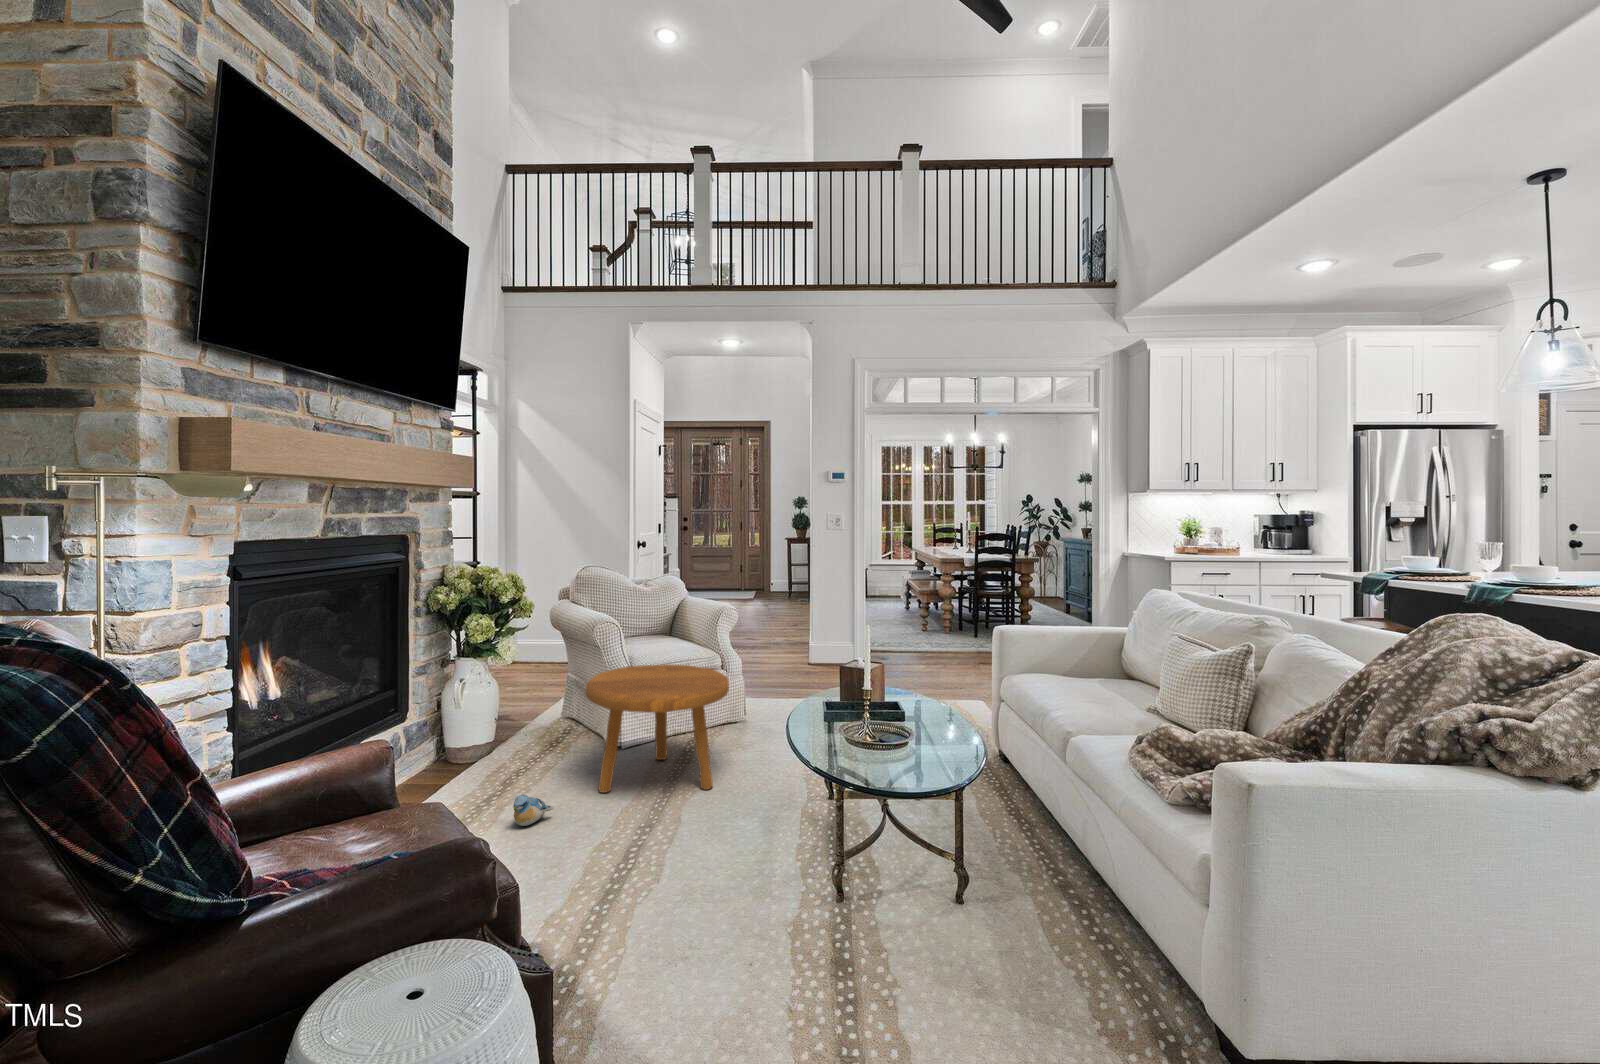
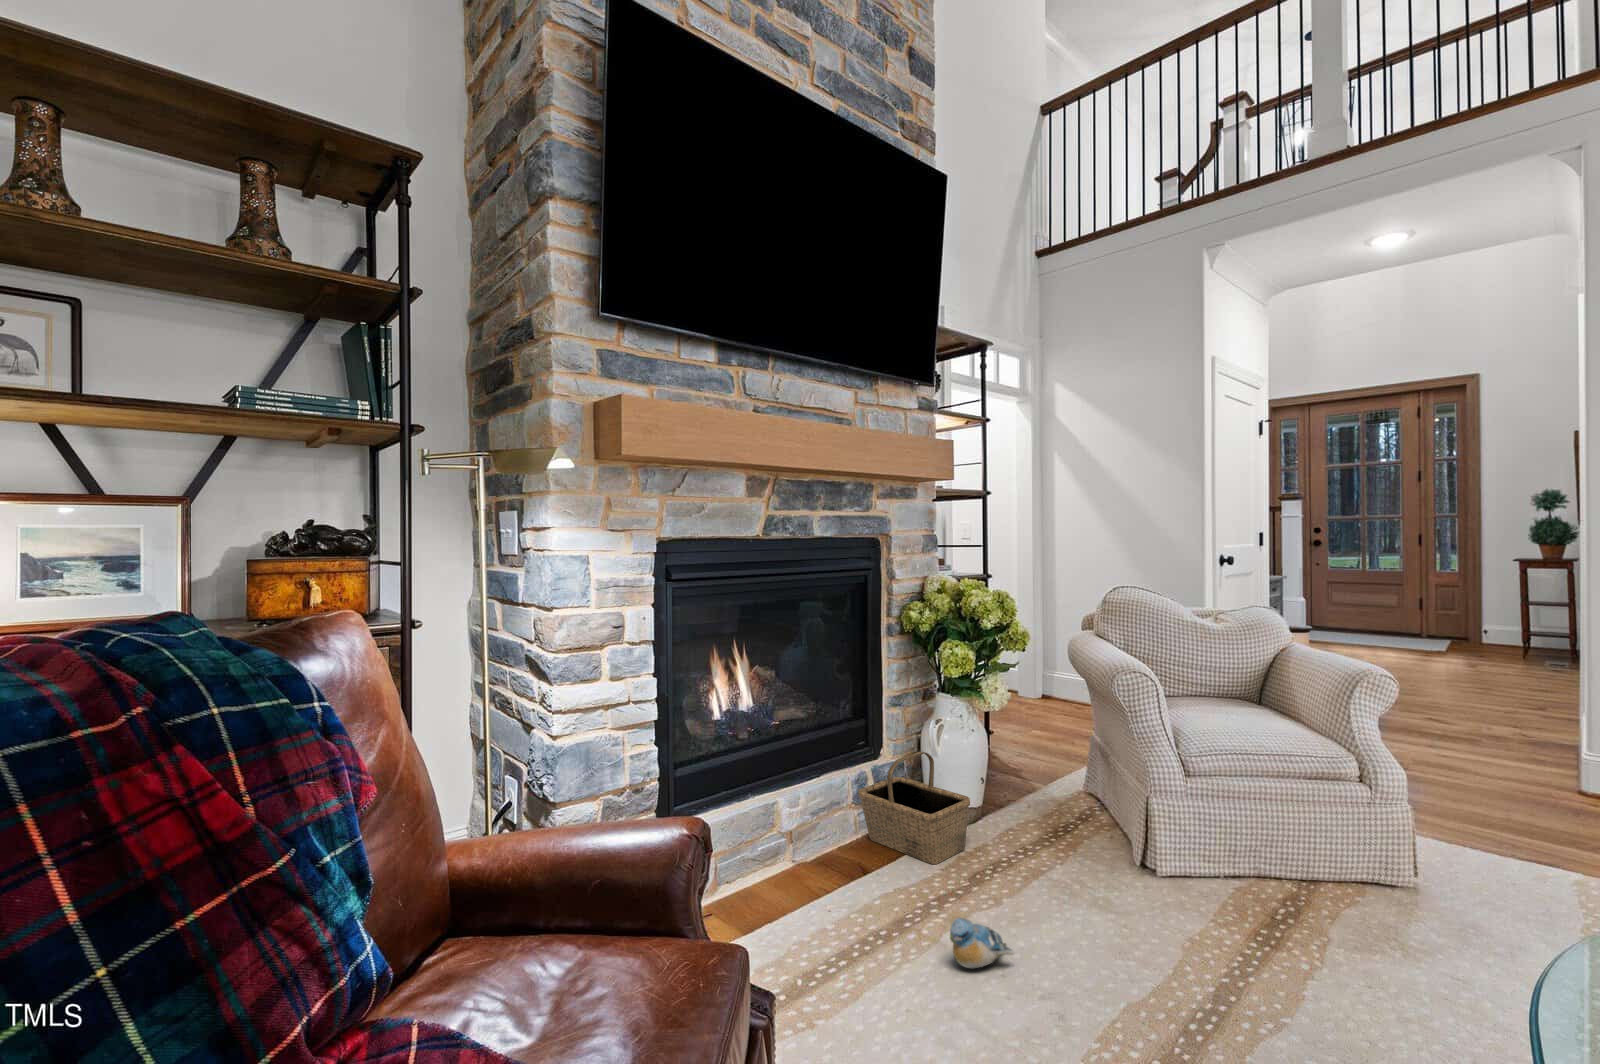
footstool: present [585,664,729,793] -> none [1080,740,1358,1010]
basket: none [400,703,496,782] -> present [858,752,970,864]

